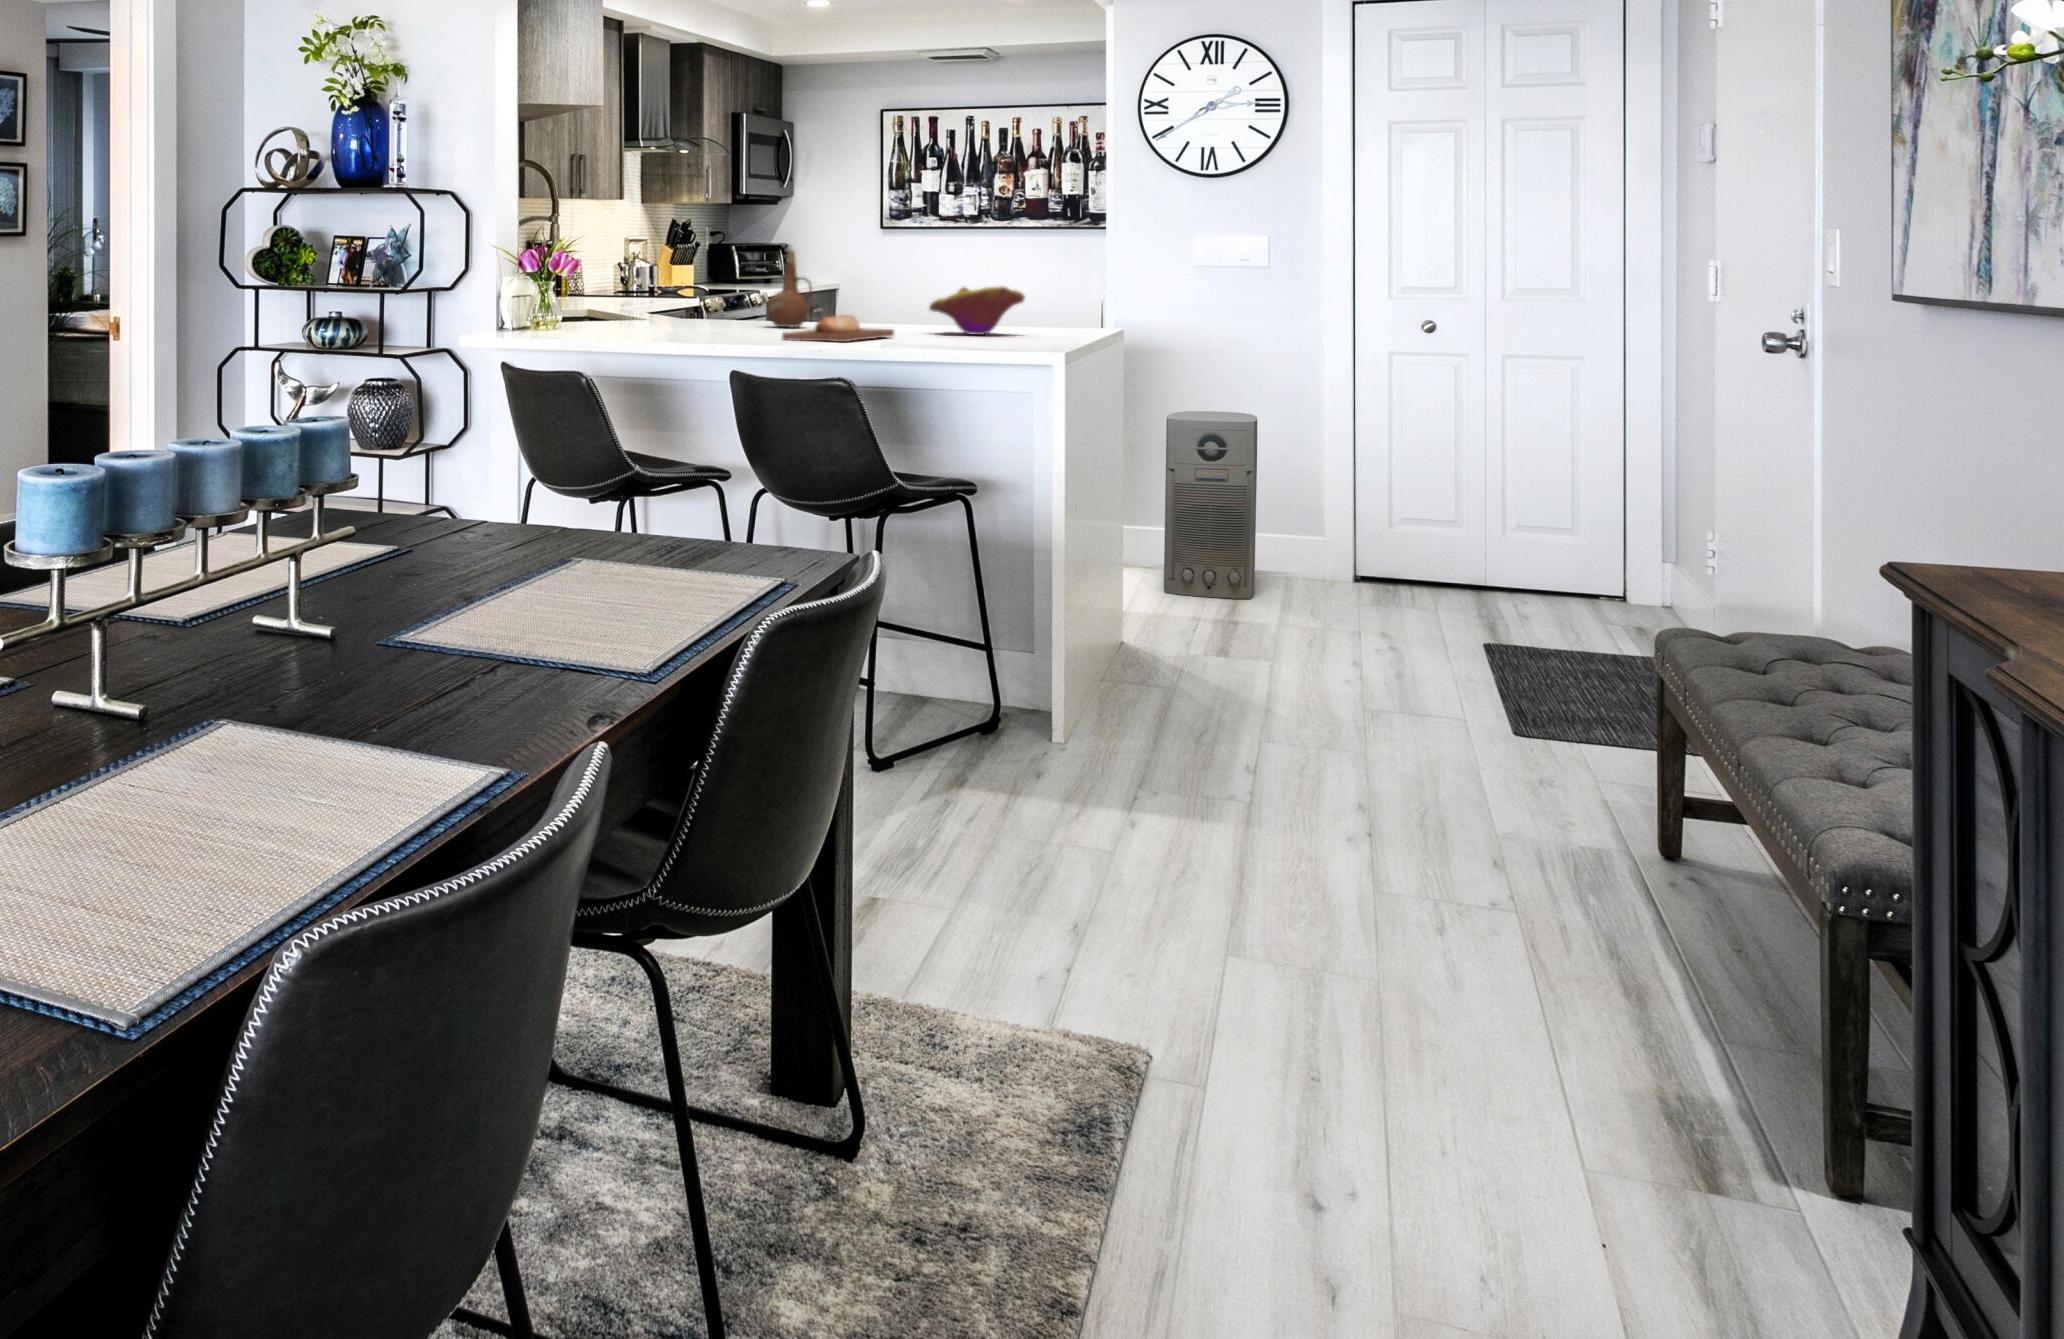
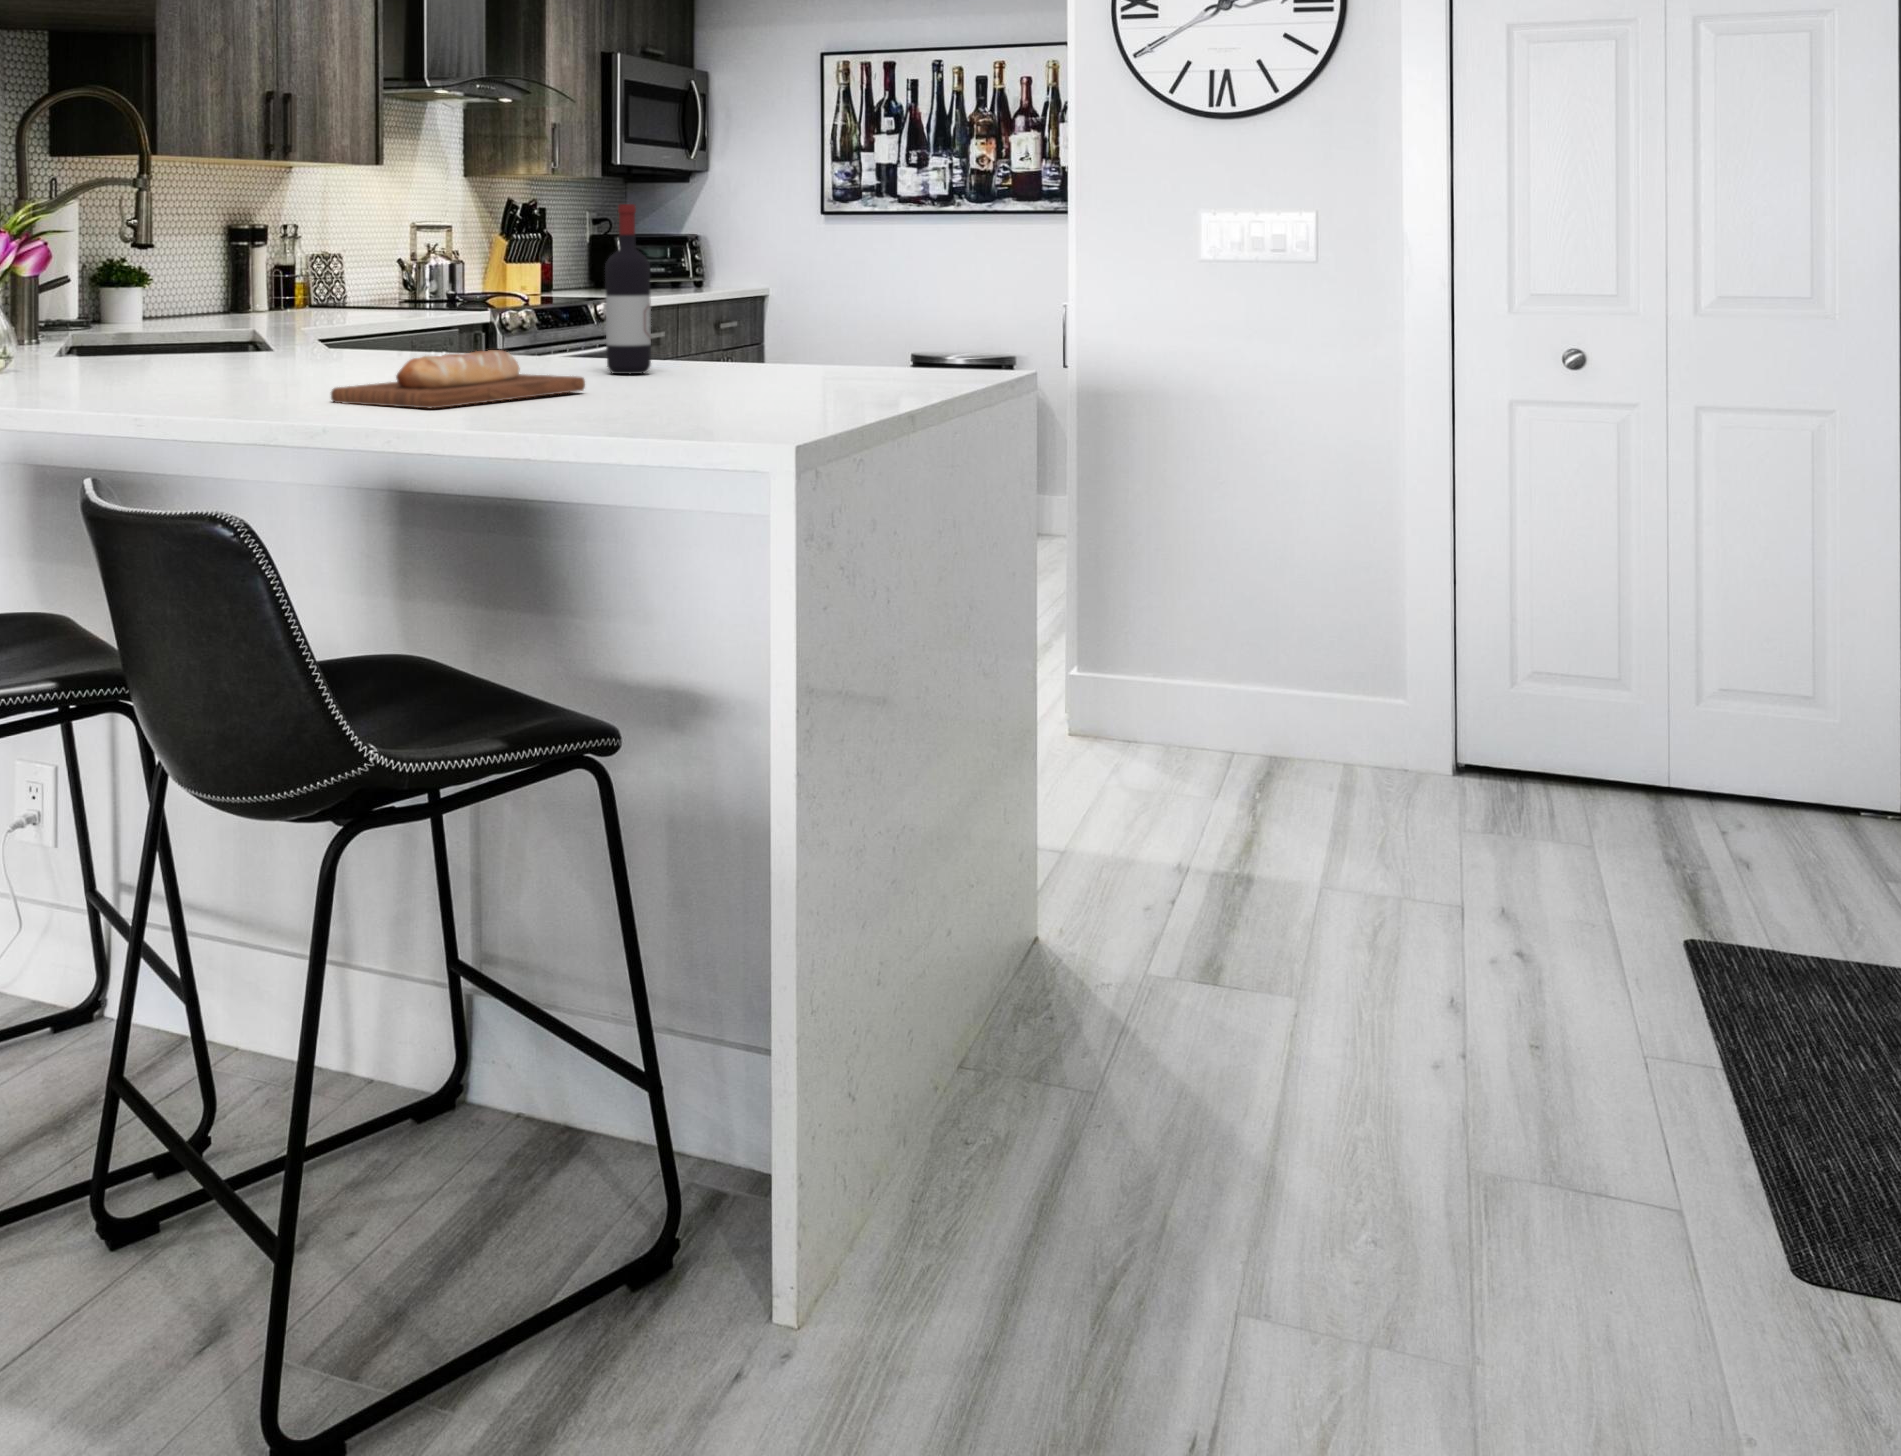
wine bottle: none [874,236,899,331] -> present [605,204,651,374]
ceramic pitcher: present [767,251,812,327] -> none [438,232,517,366]
decorative bowl: present [929,287,1025,335] -> none [685,295,855,384]
air purifier: present [1164,411,1257,599] -> none [1141,495,1293,818]

